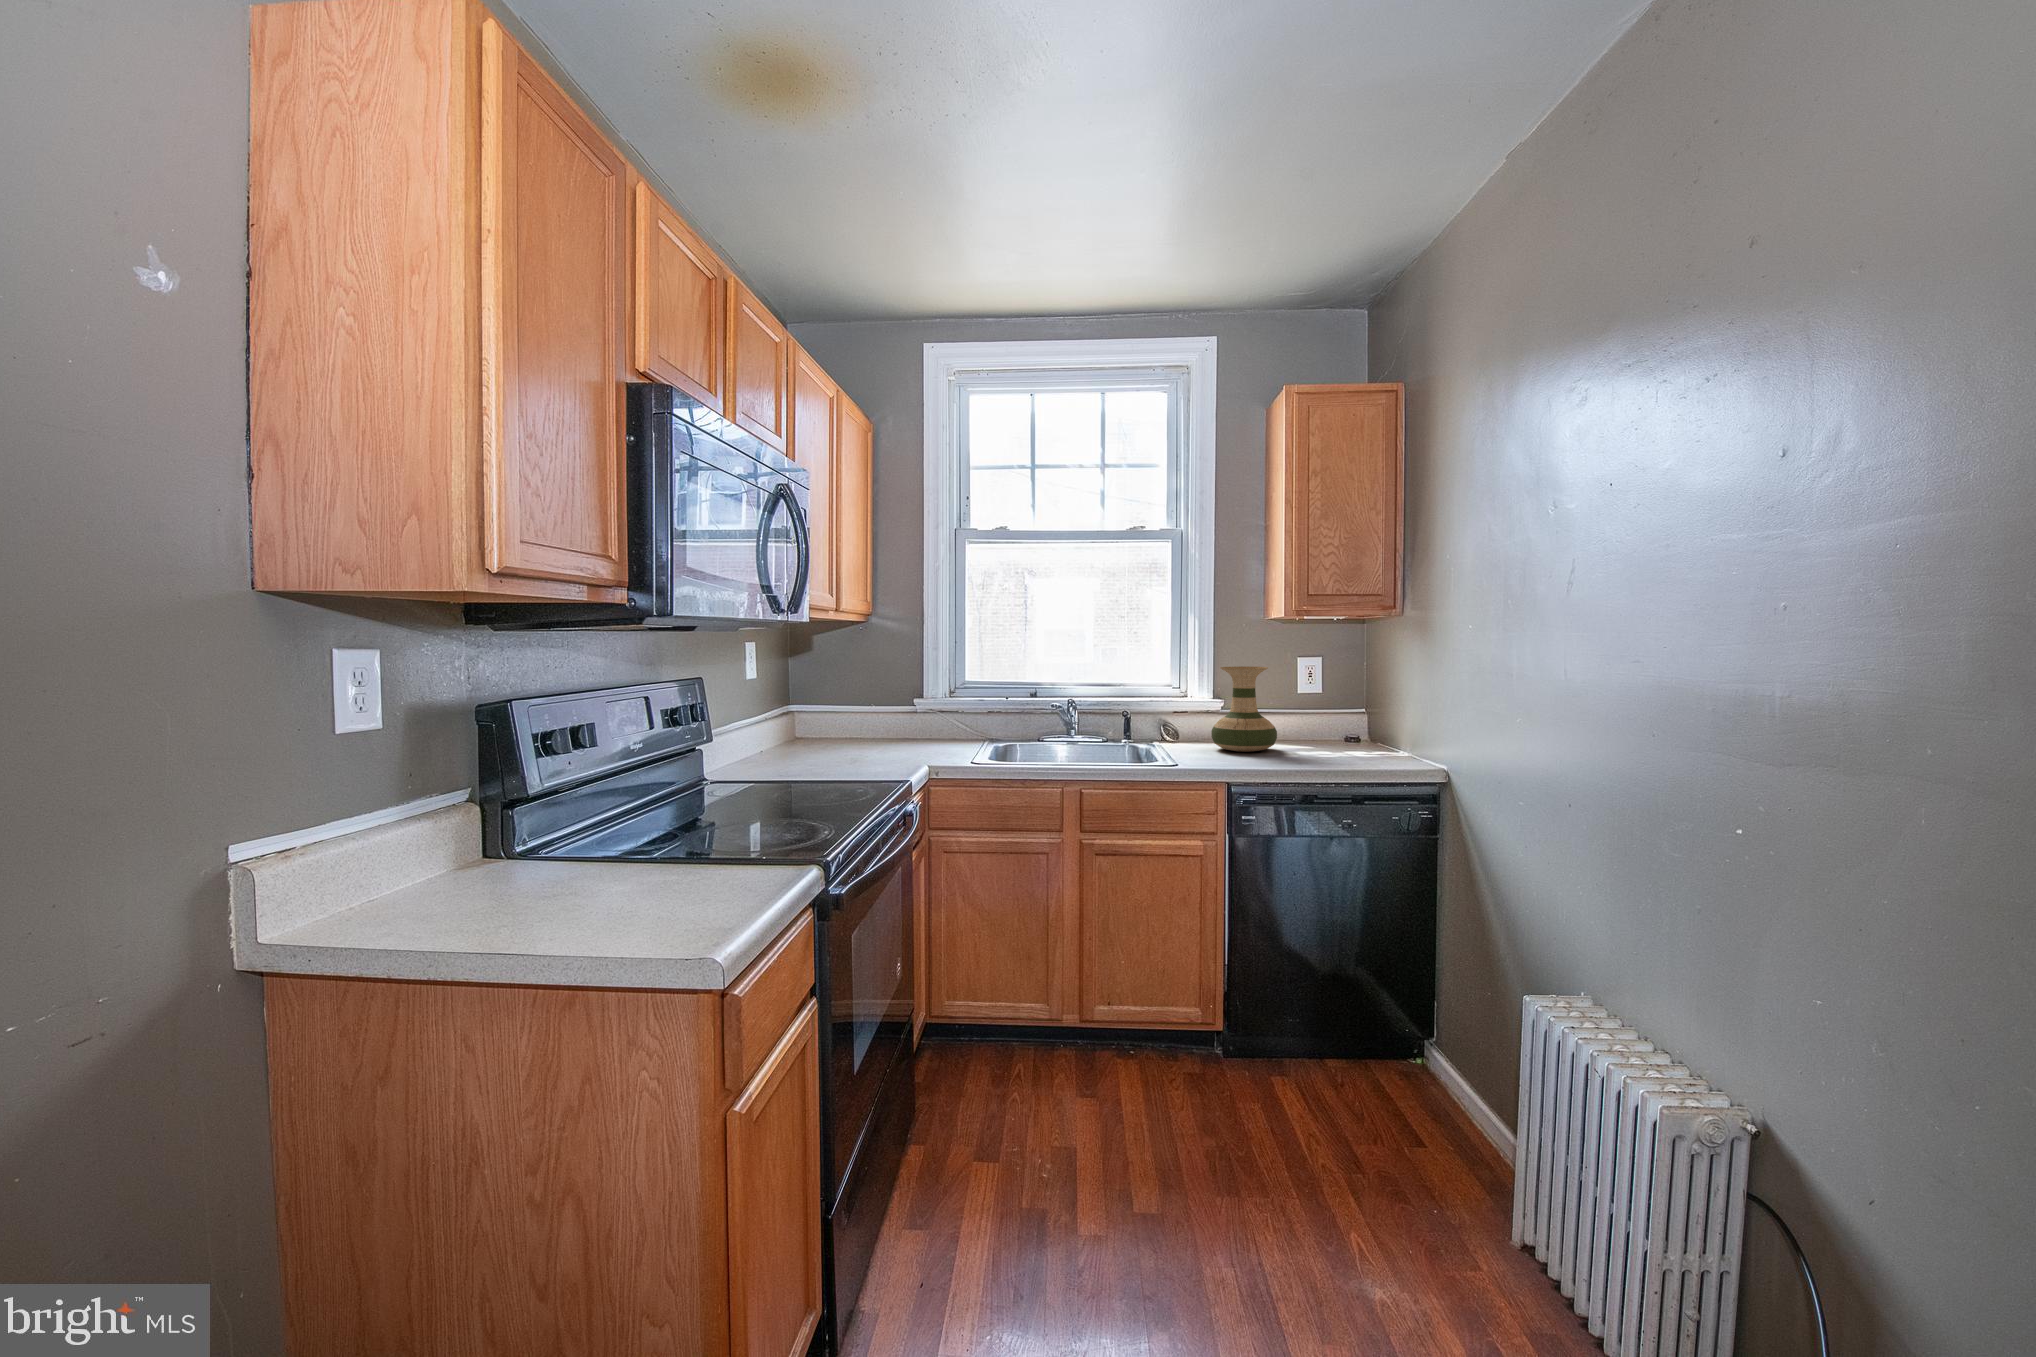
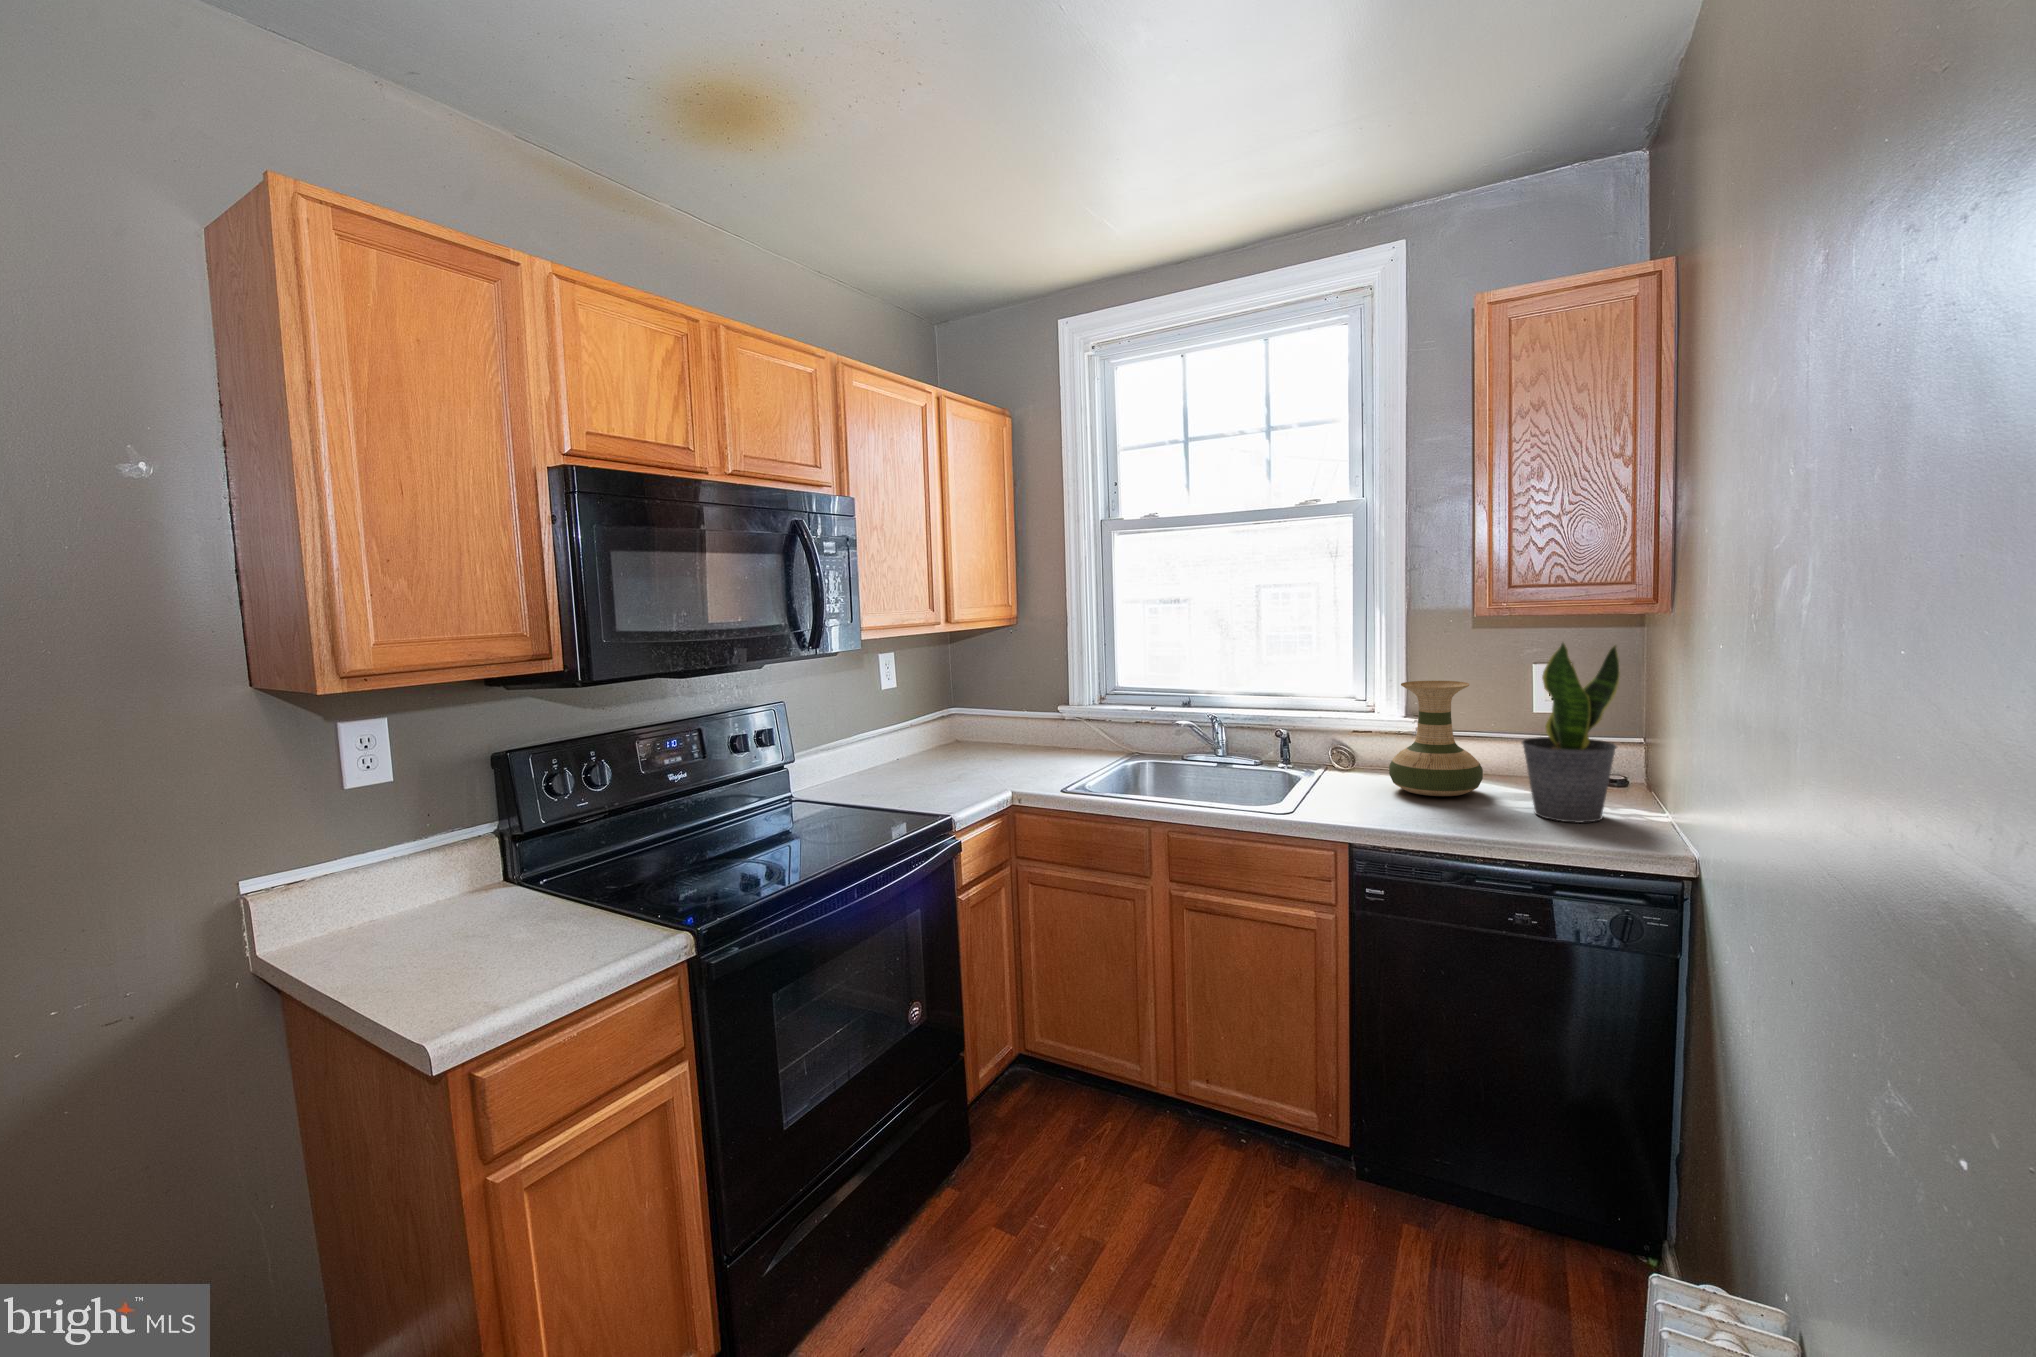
potted plant: none [1309,631,1370,759] -> present [1522,643,1620,823]

